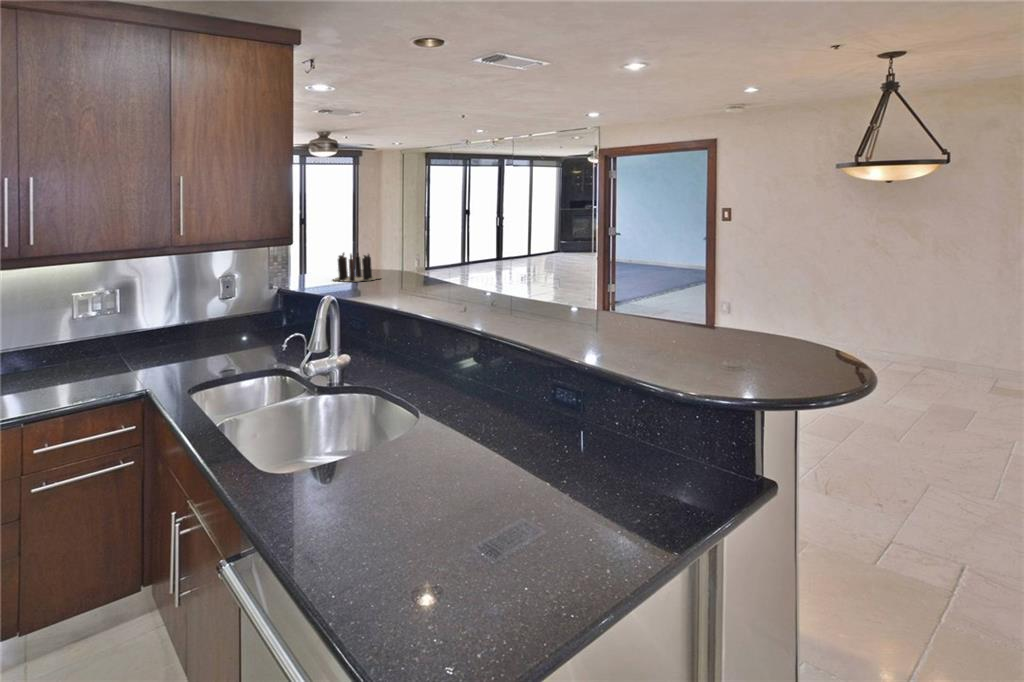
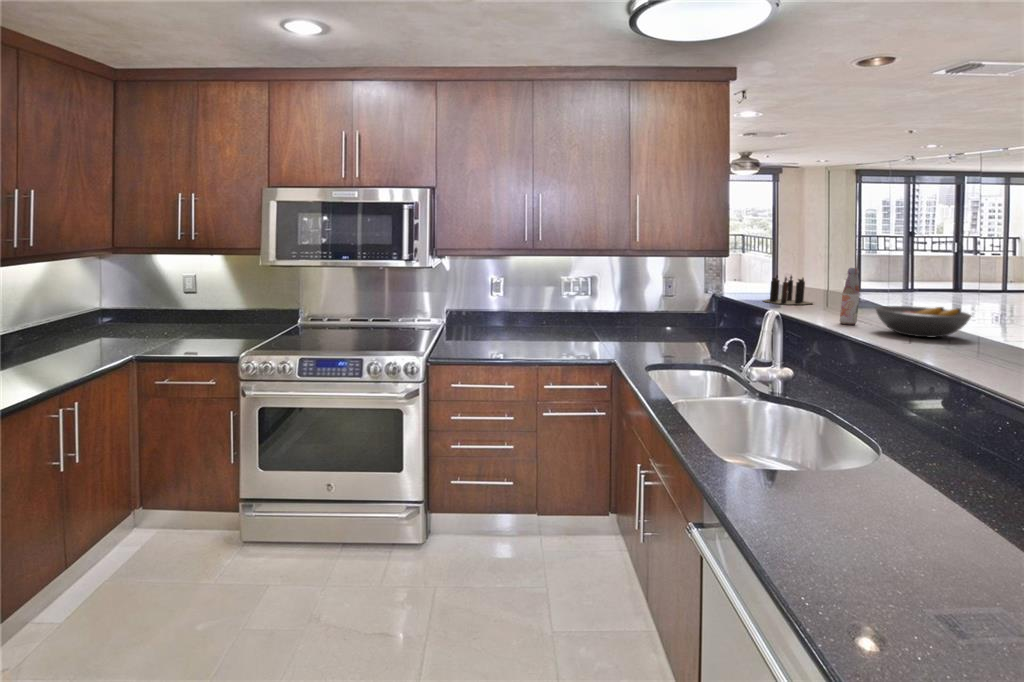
bottle: none [399,242,415,300] -> present [840,268,860,325]
fruit bowl: none [428,276,512,307] -> present [876,306,971,337]

